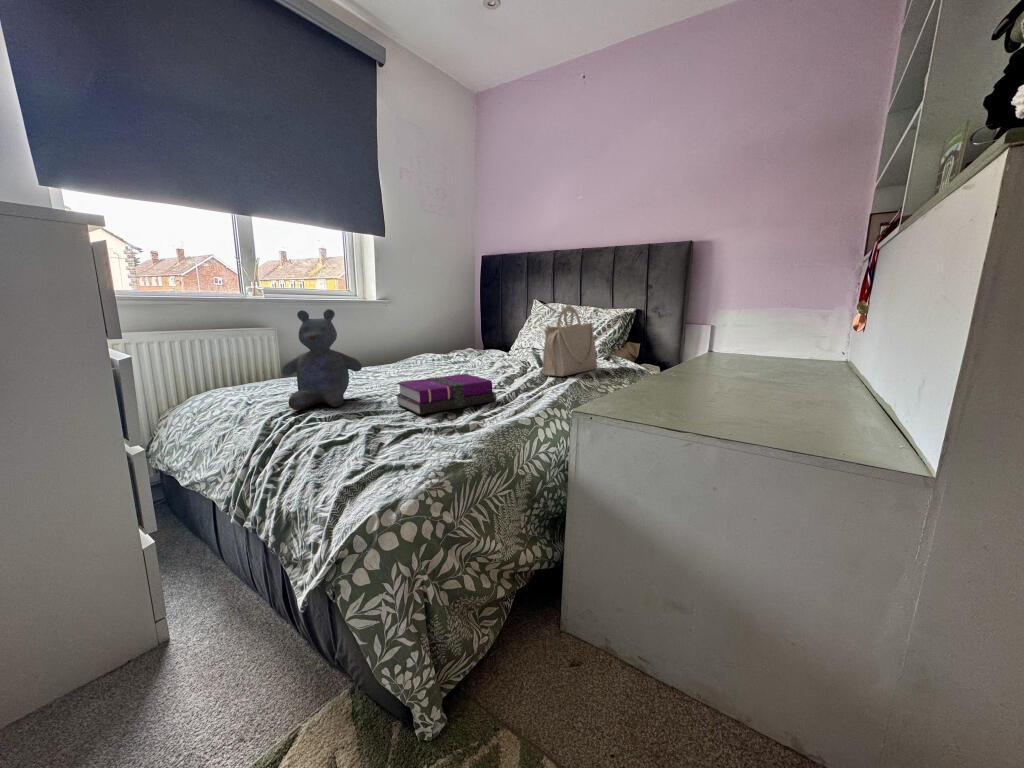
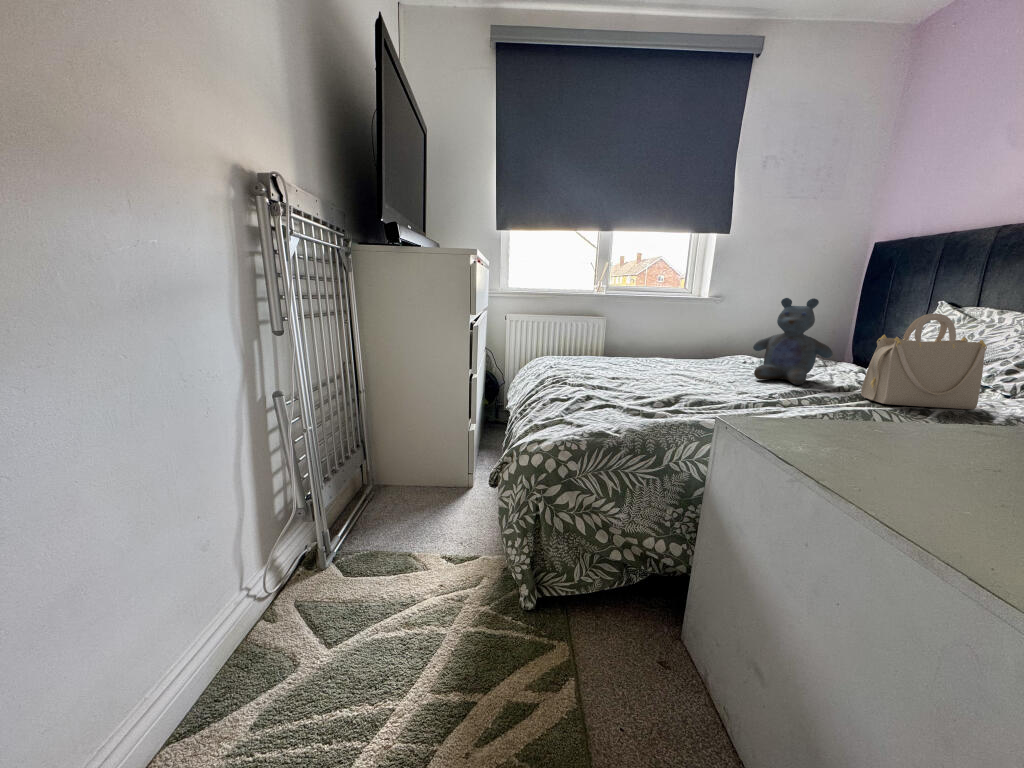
stuffed bear: present [282,309,362,410] -> present [753,298,833,385]
notebook: present [396,374,496,415] -> none [650,365,740,404]

